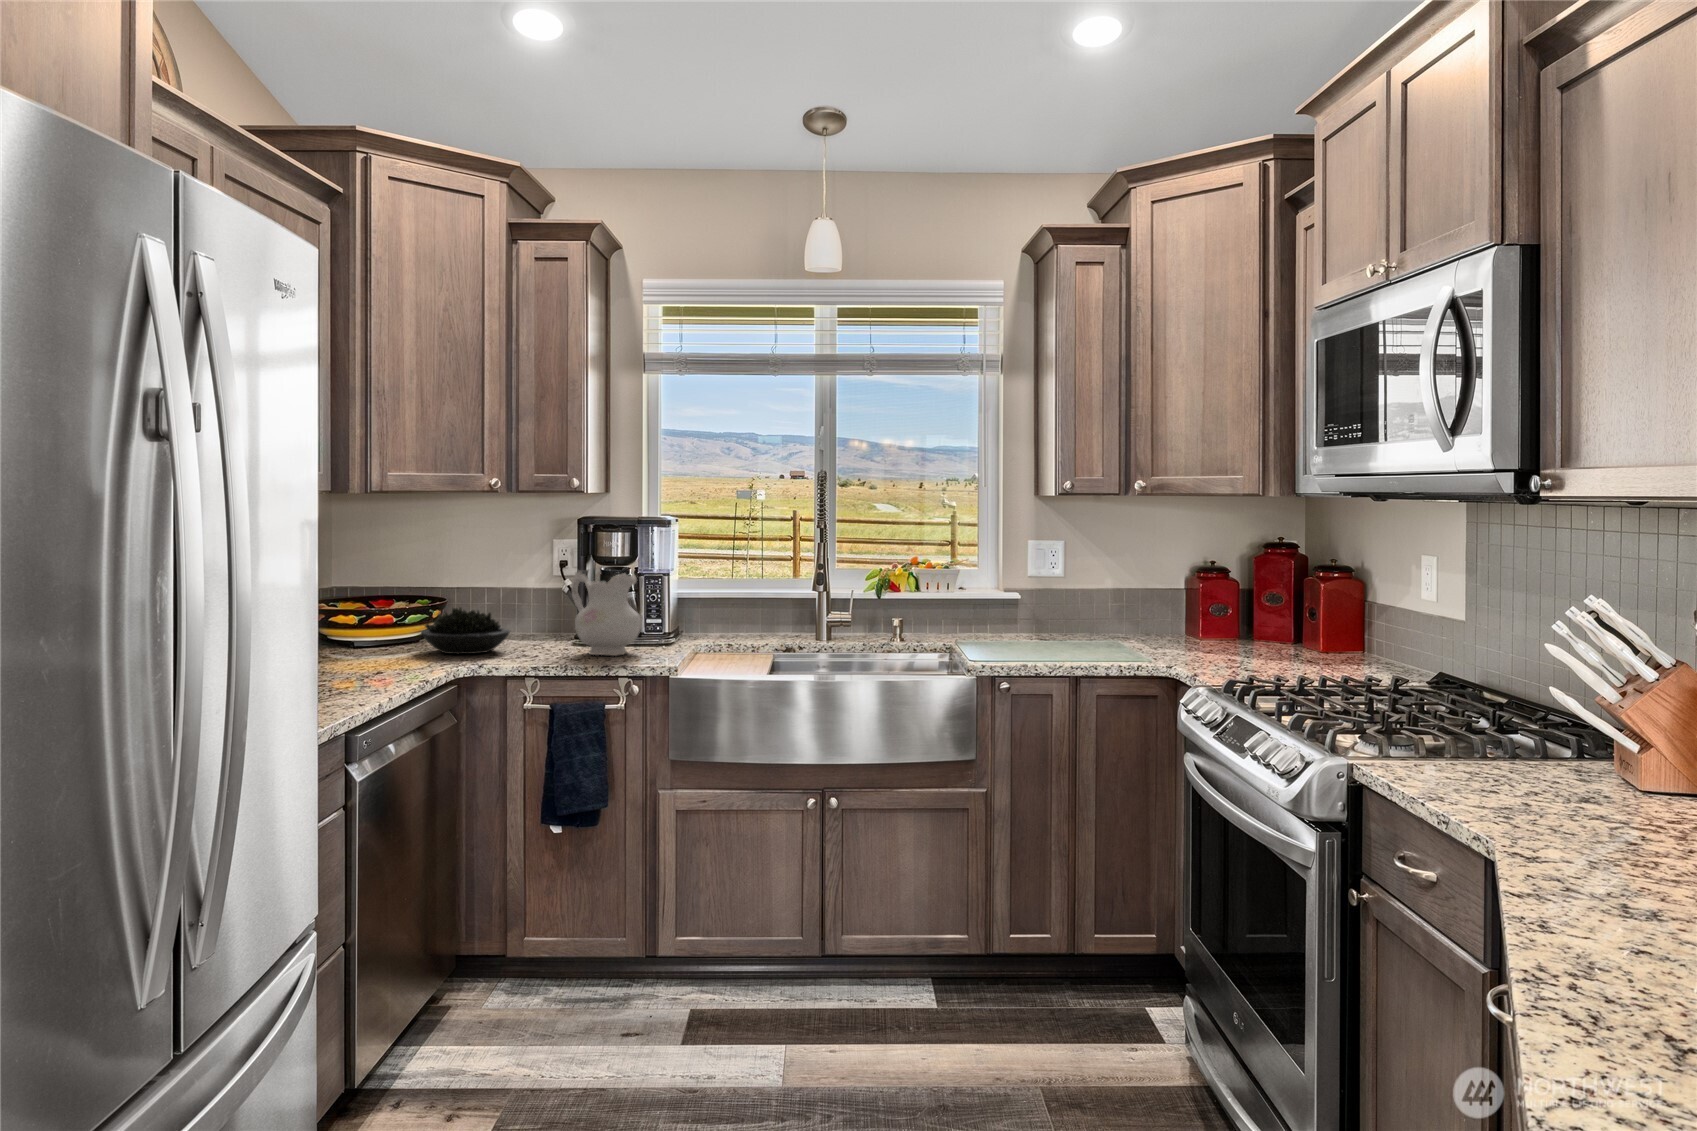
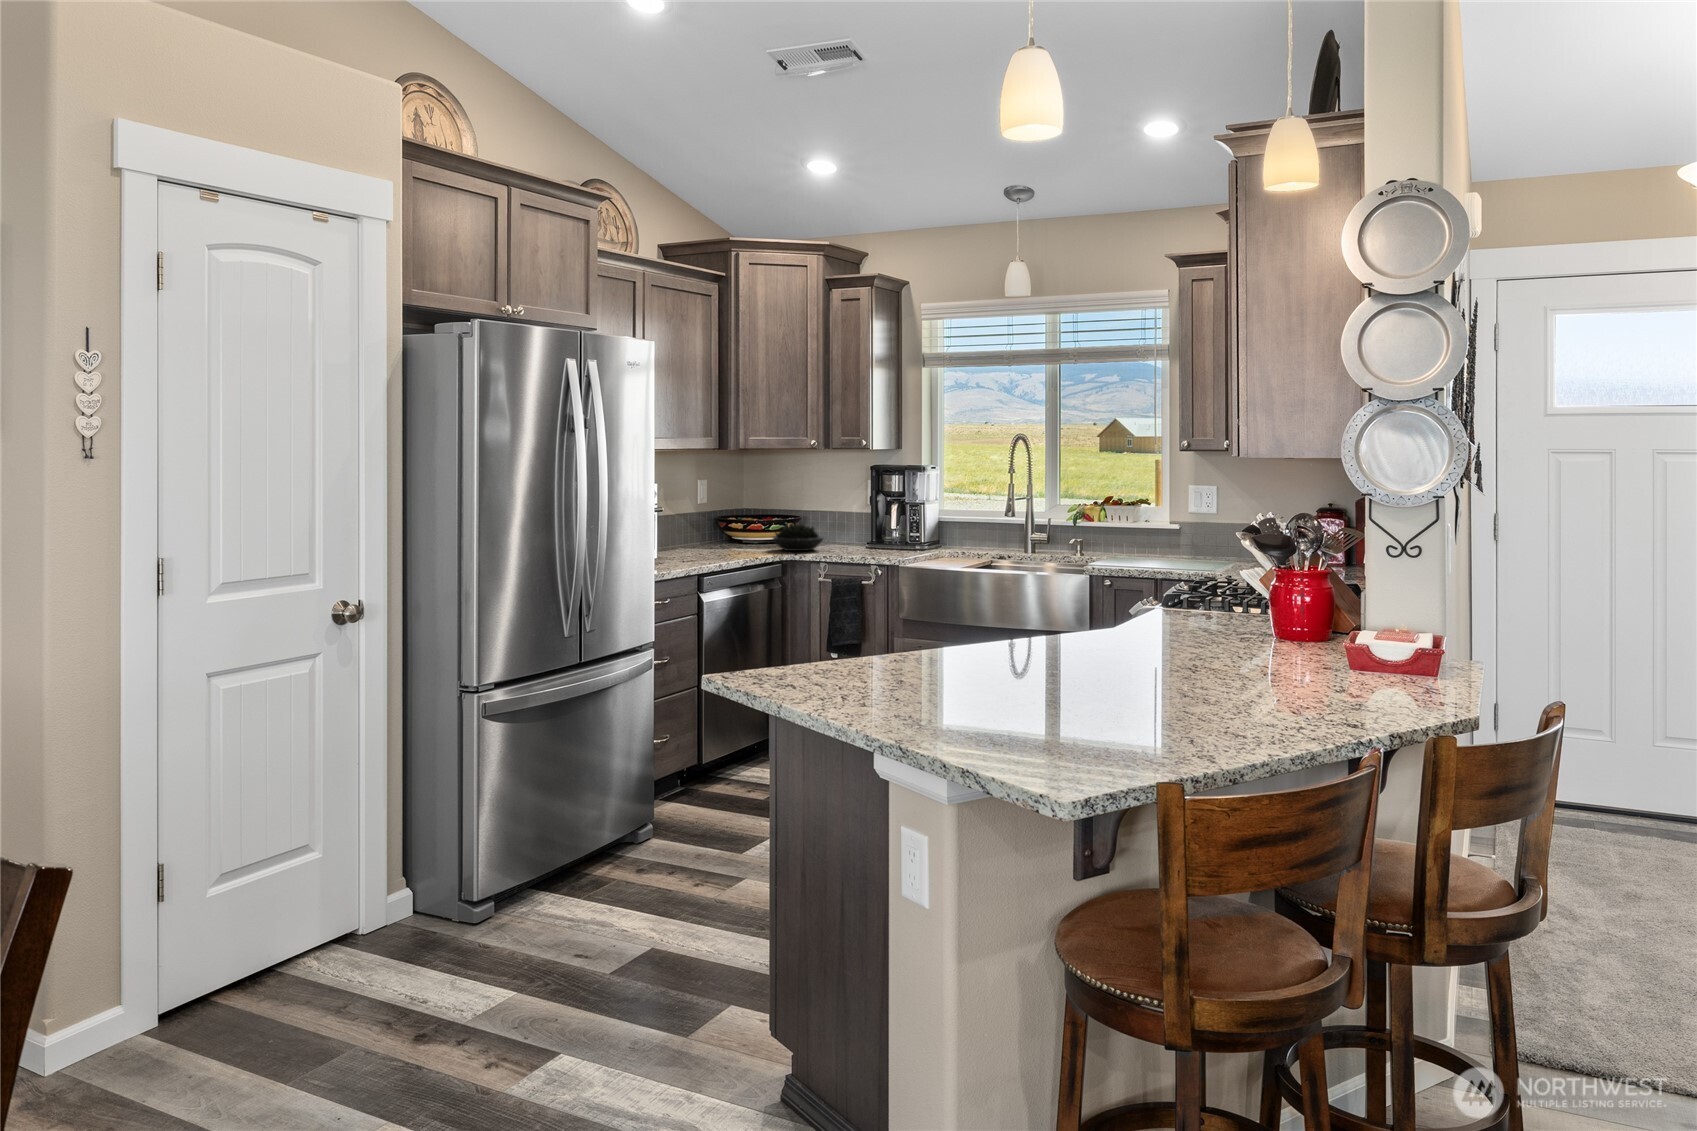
ceramic pitcher: present [572,570,641,656] -> none [857,500,899,555]

